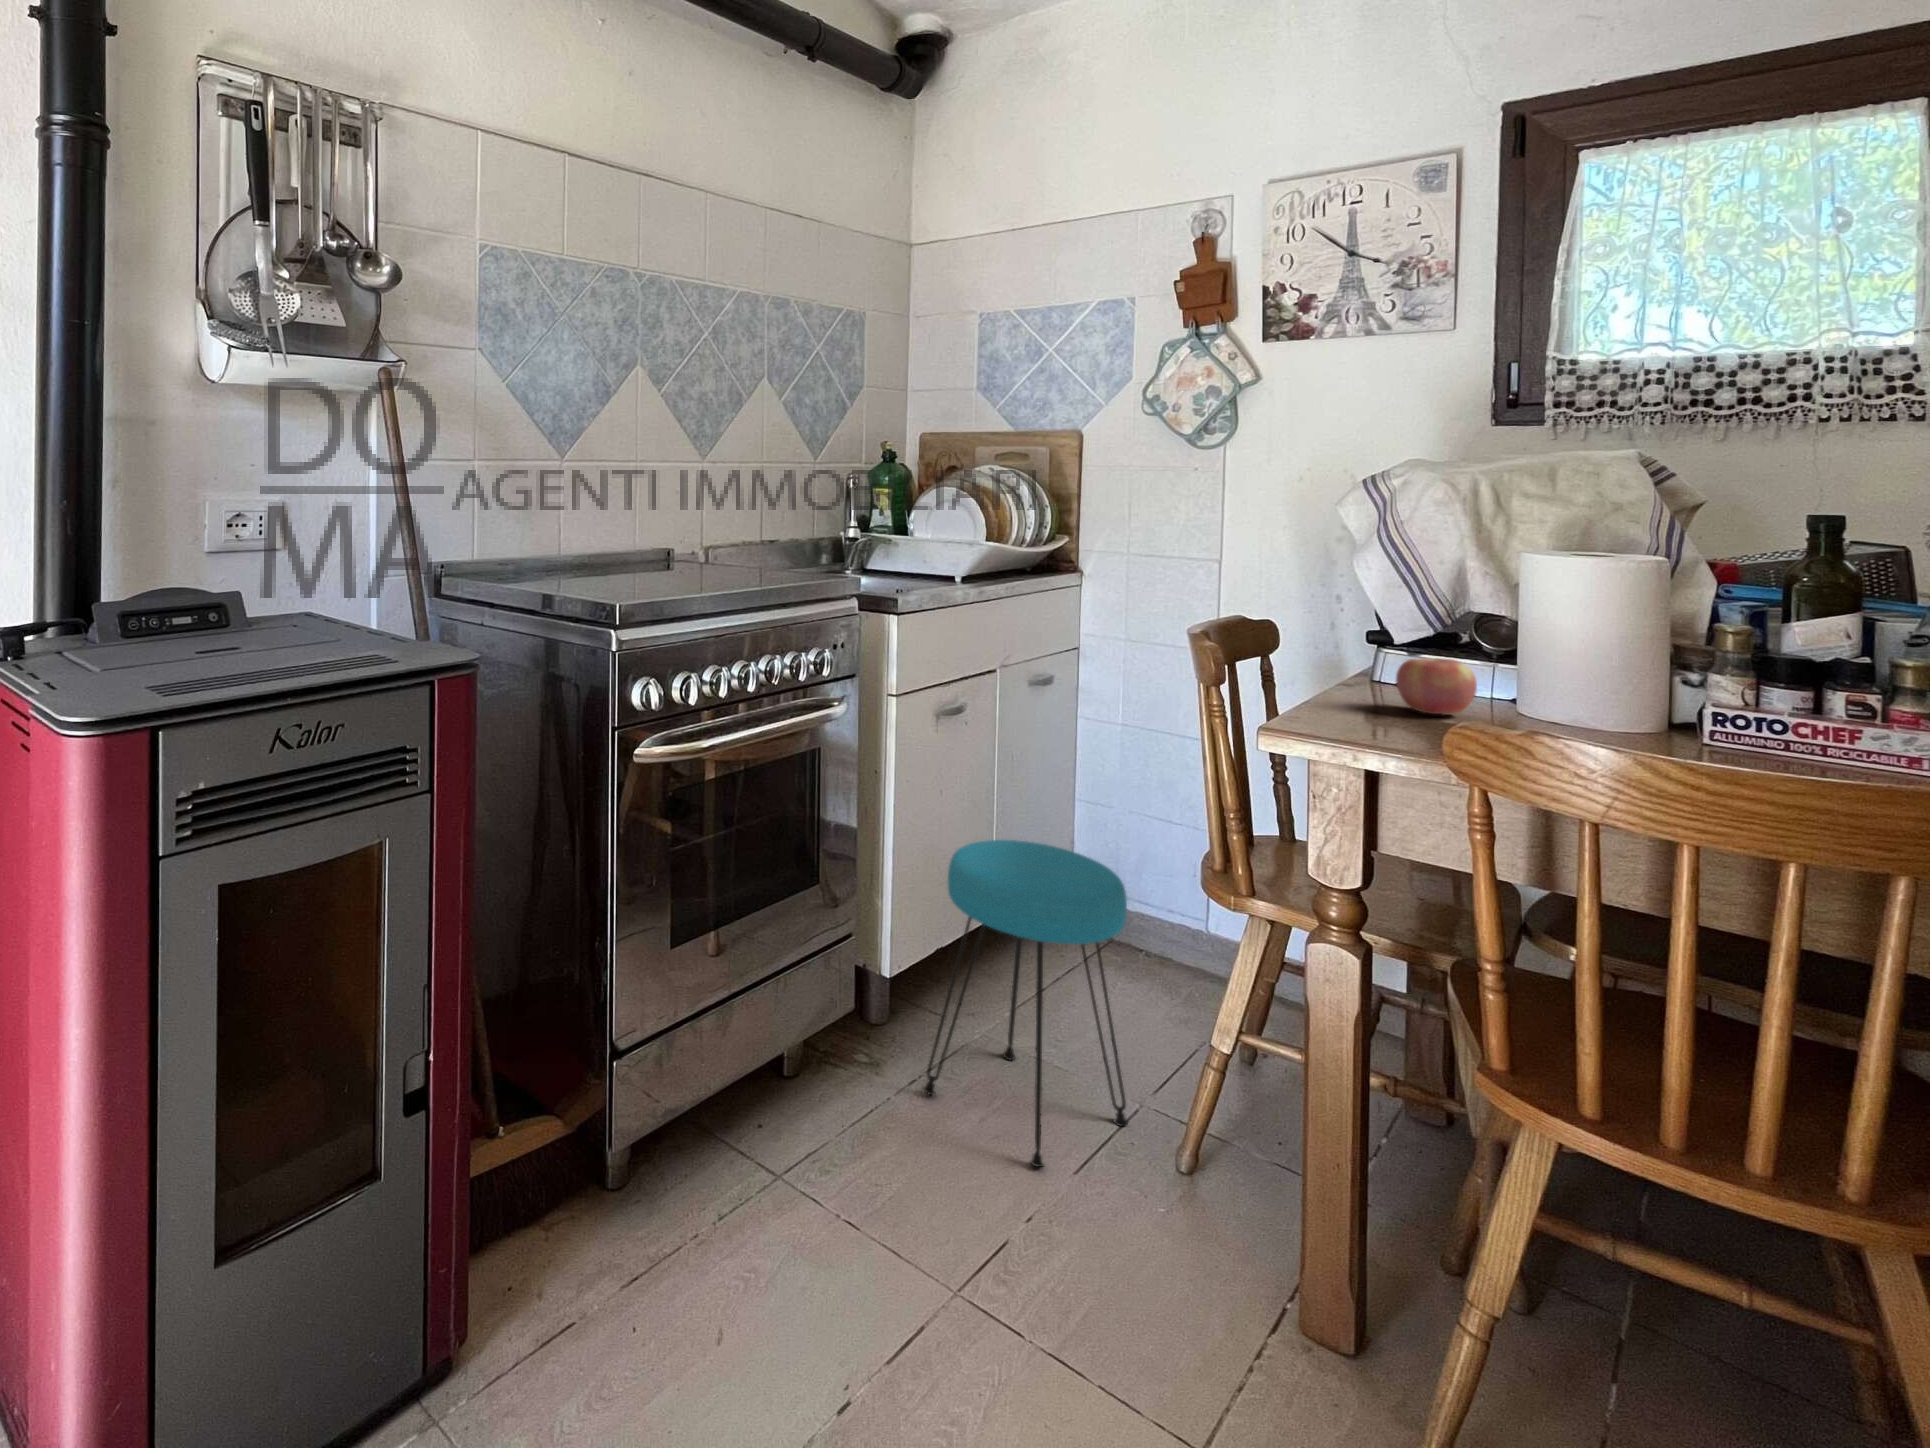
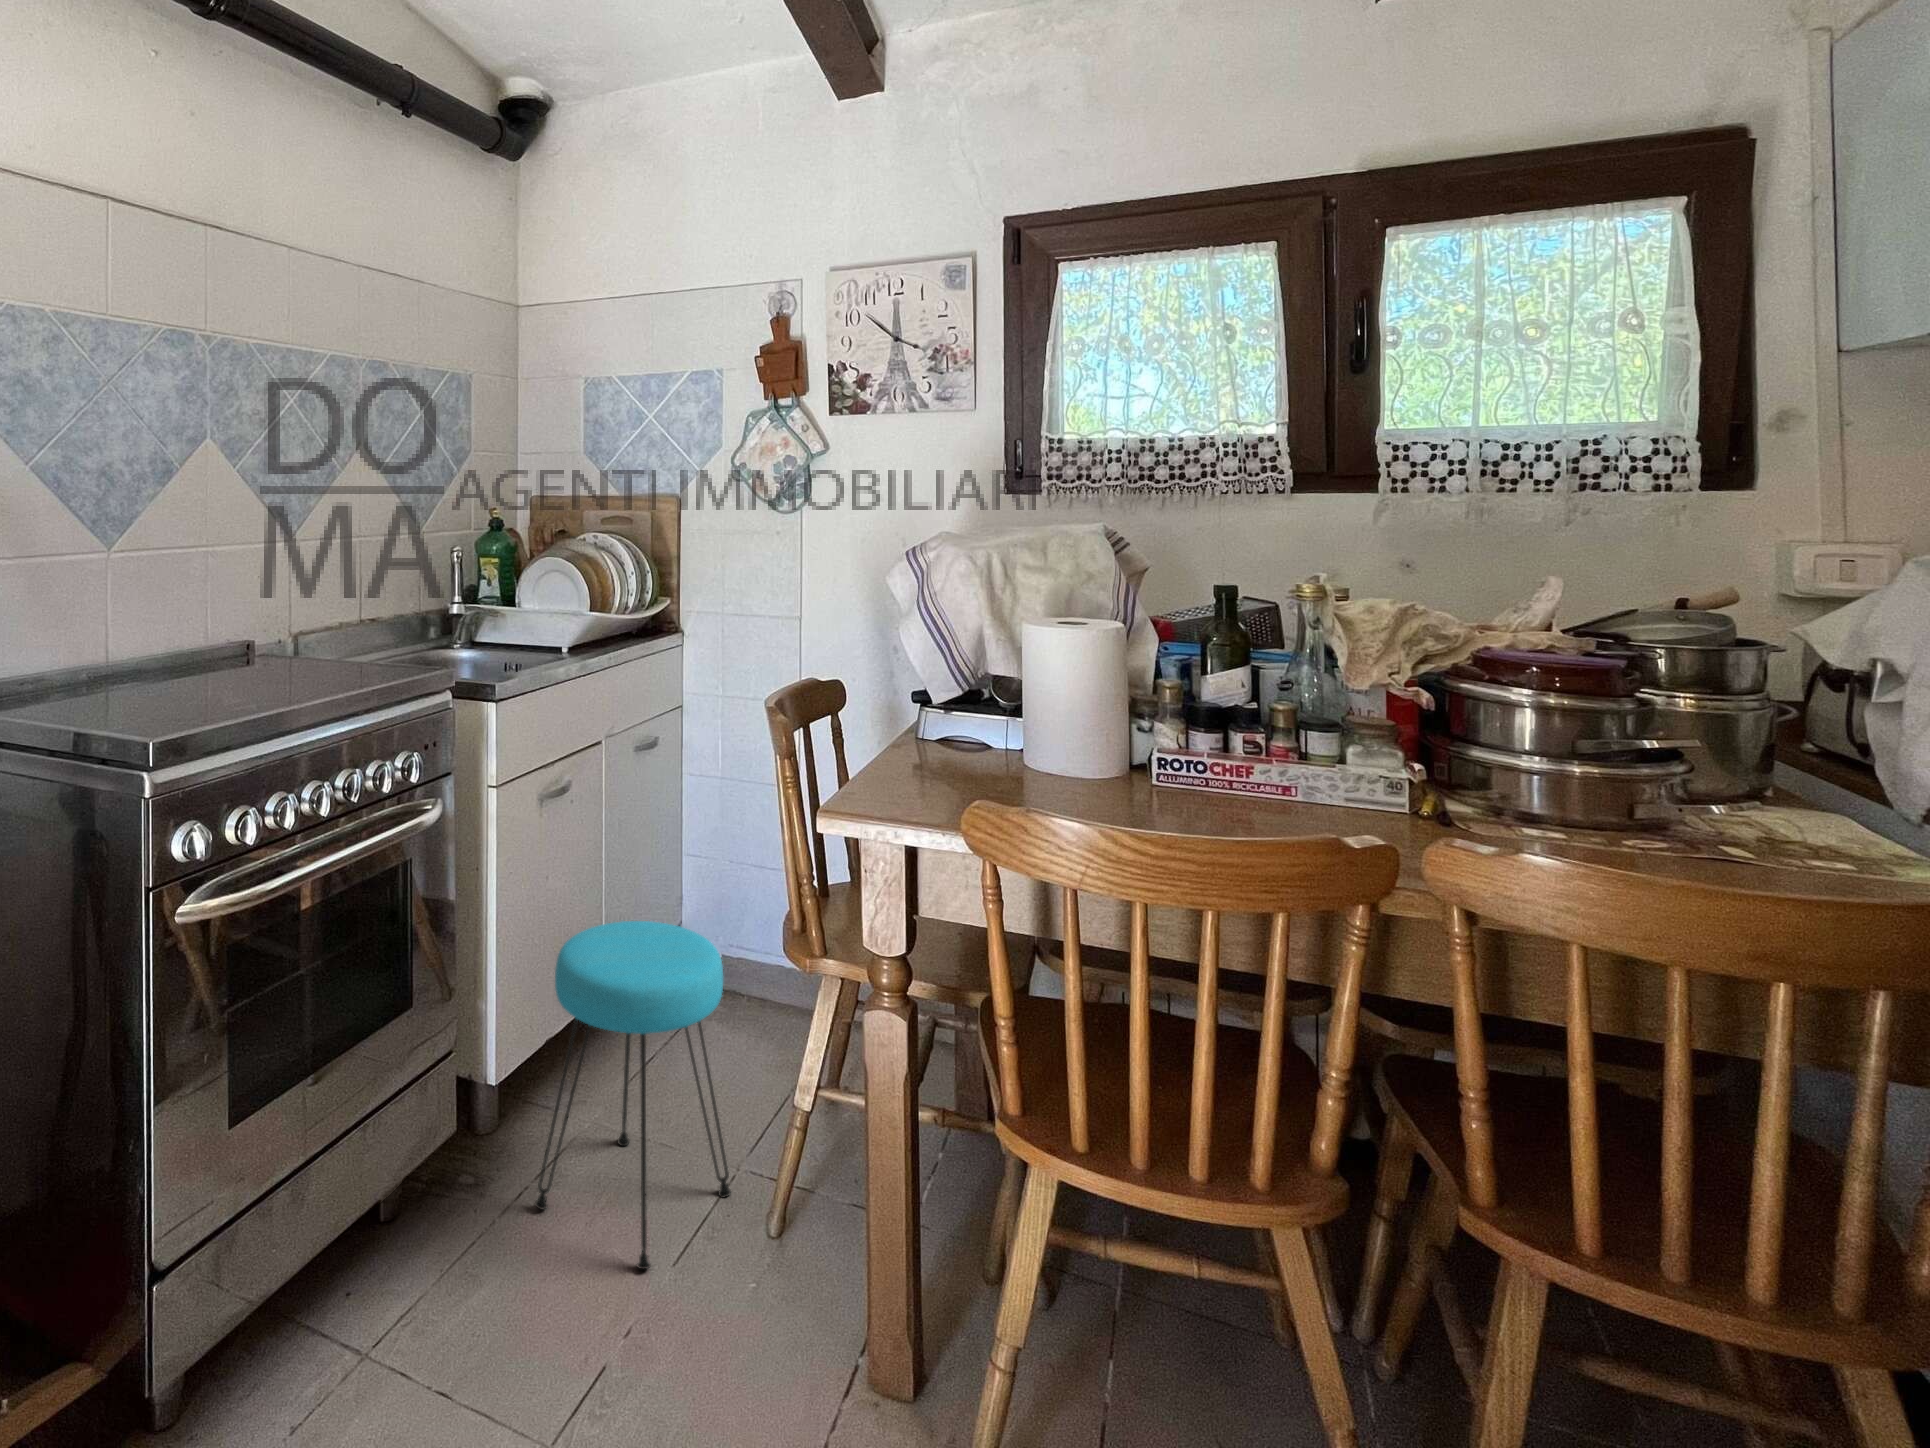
apple: present [1396,658,1477,715] -> none [934,722,994,774]

